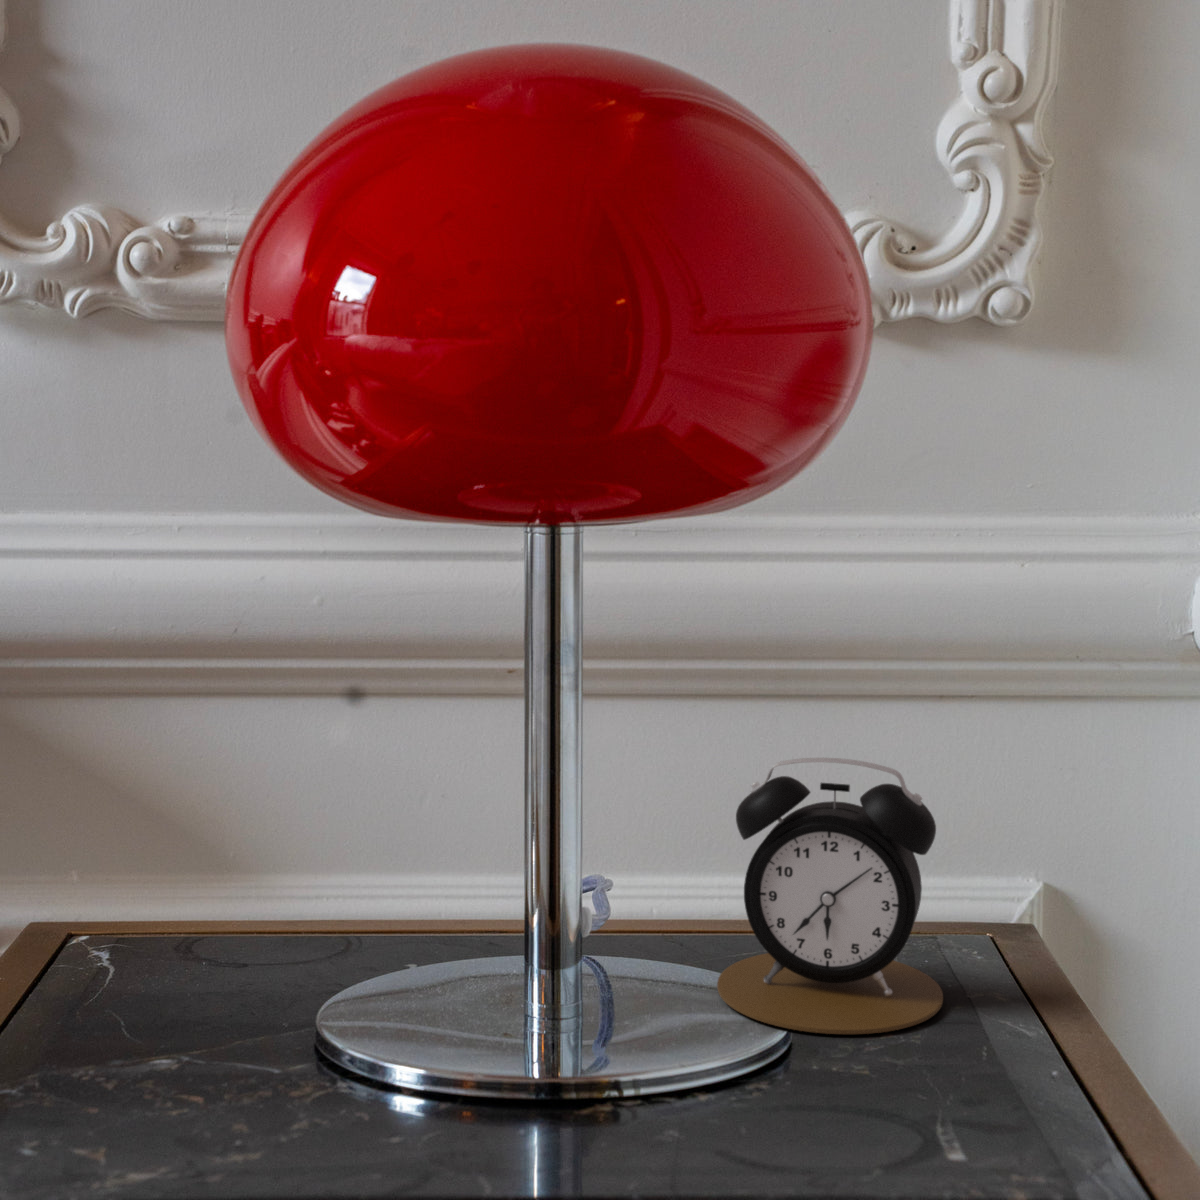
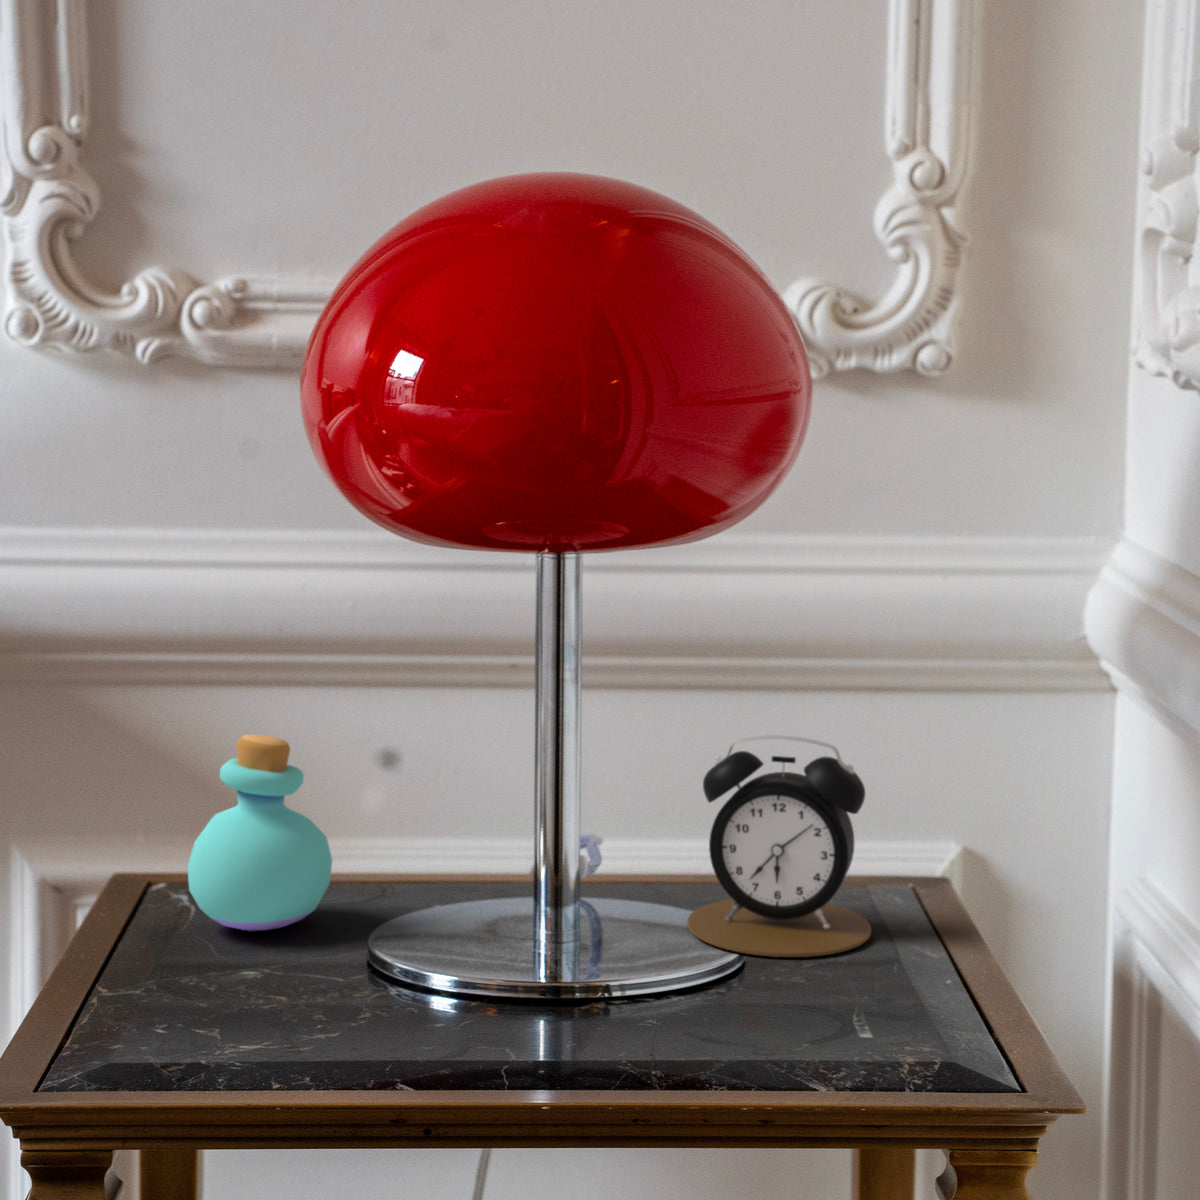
perfume bottle: none [107,756,285,996] -> present [188,735,332,931]

